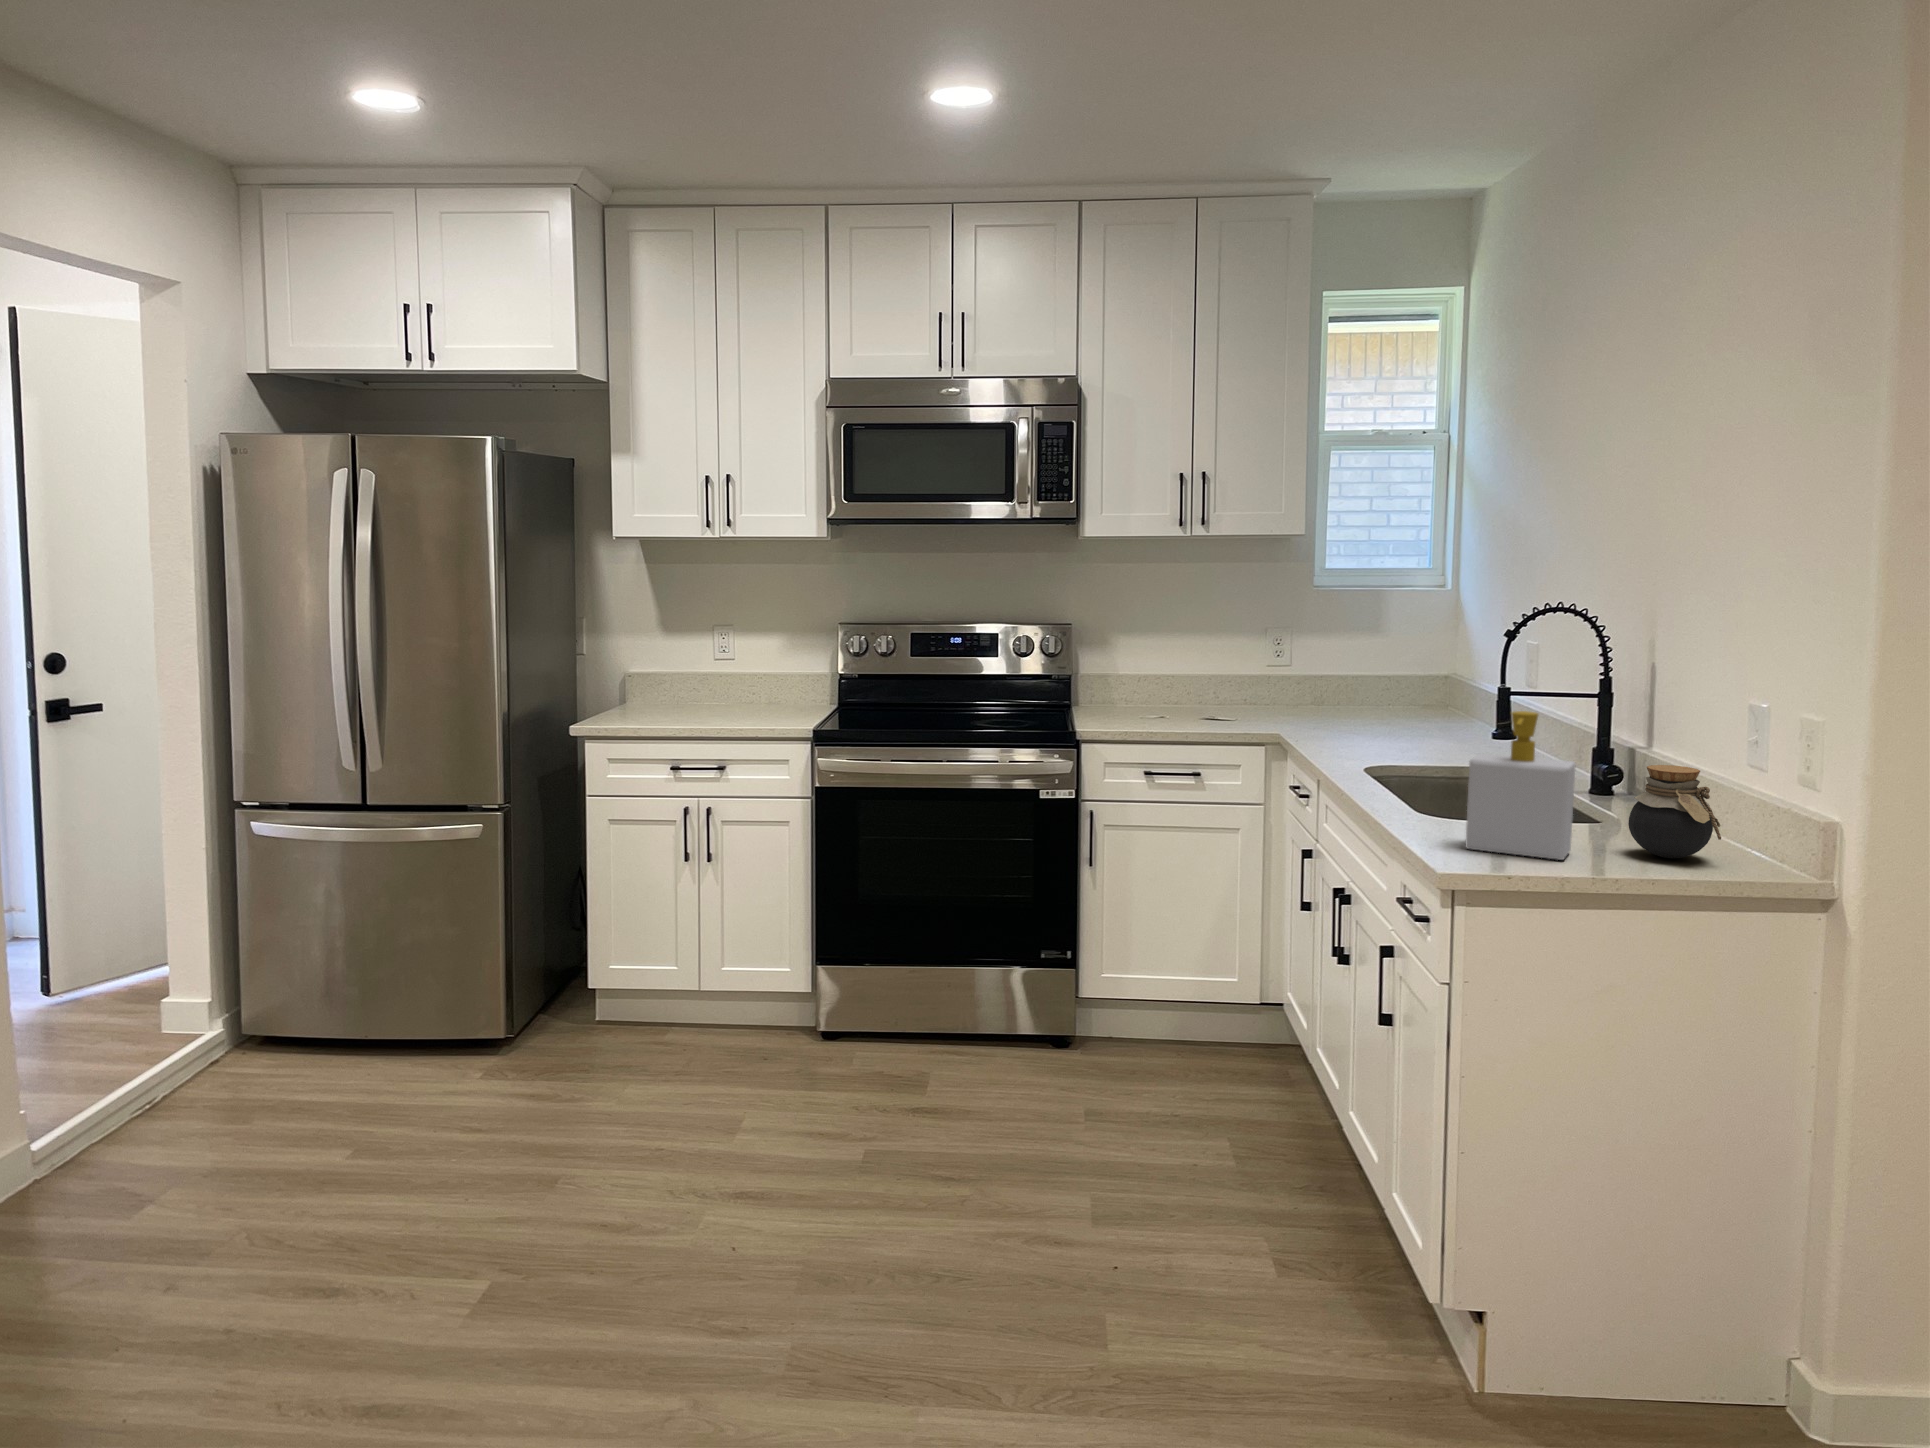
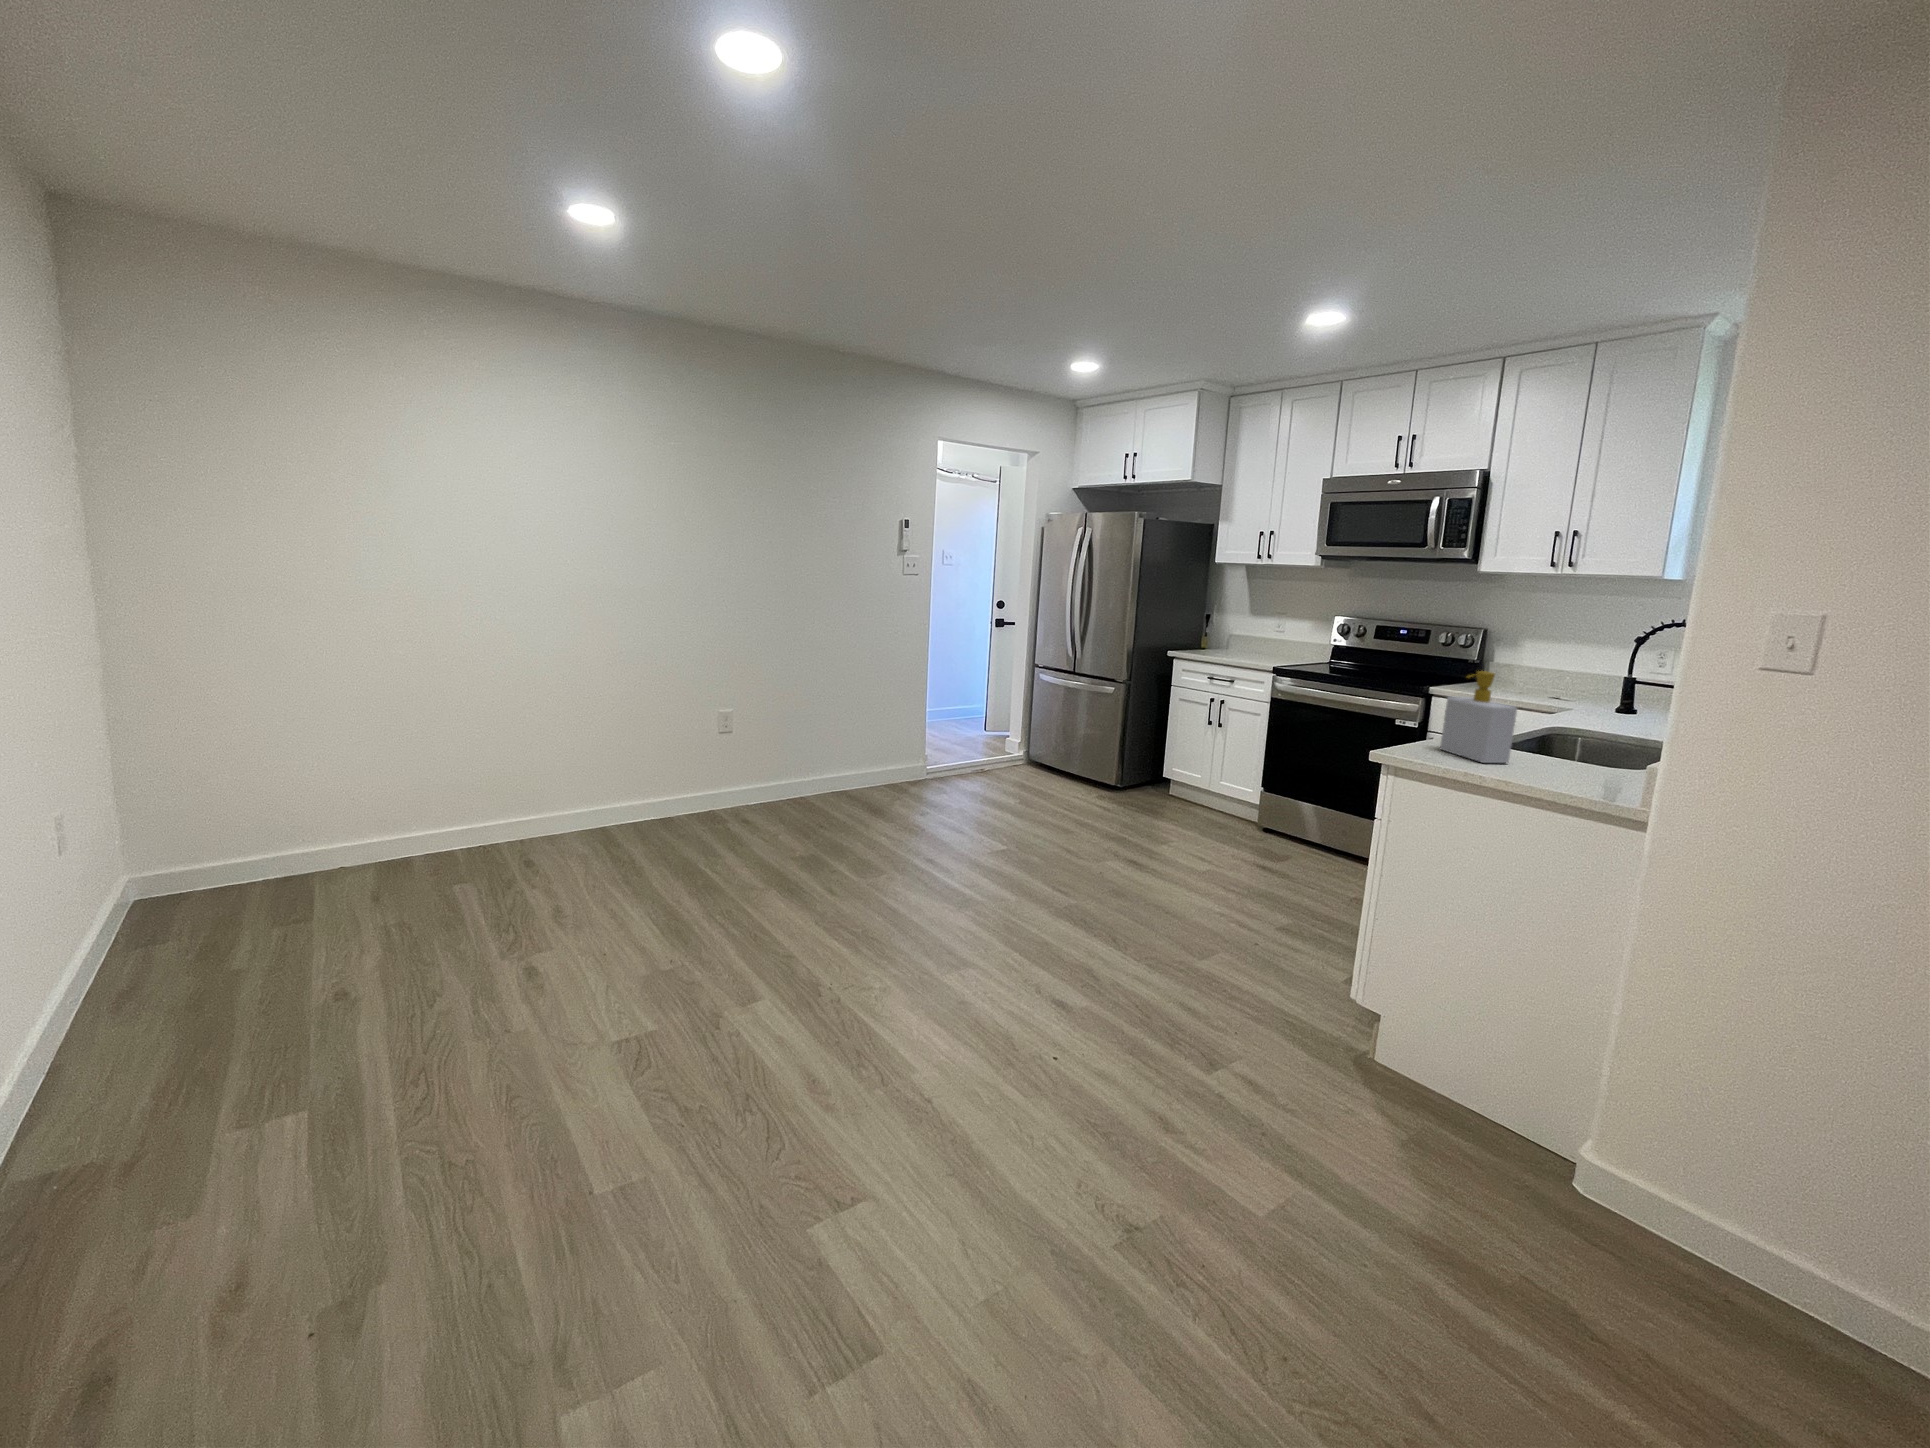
jar: present [1628,765,1721,858] -> none [1552,718,1616,781]

